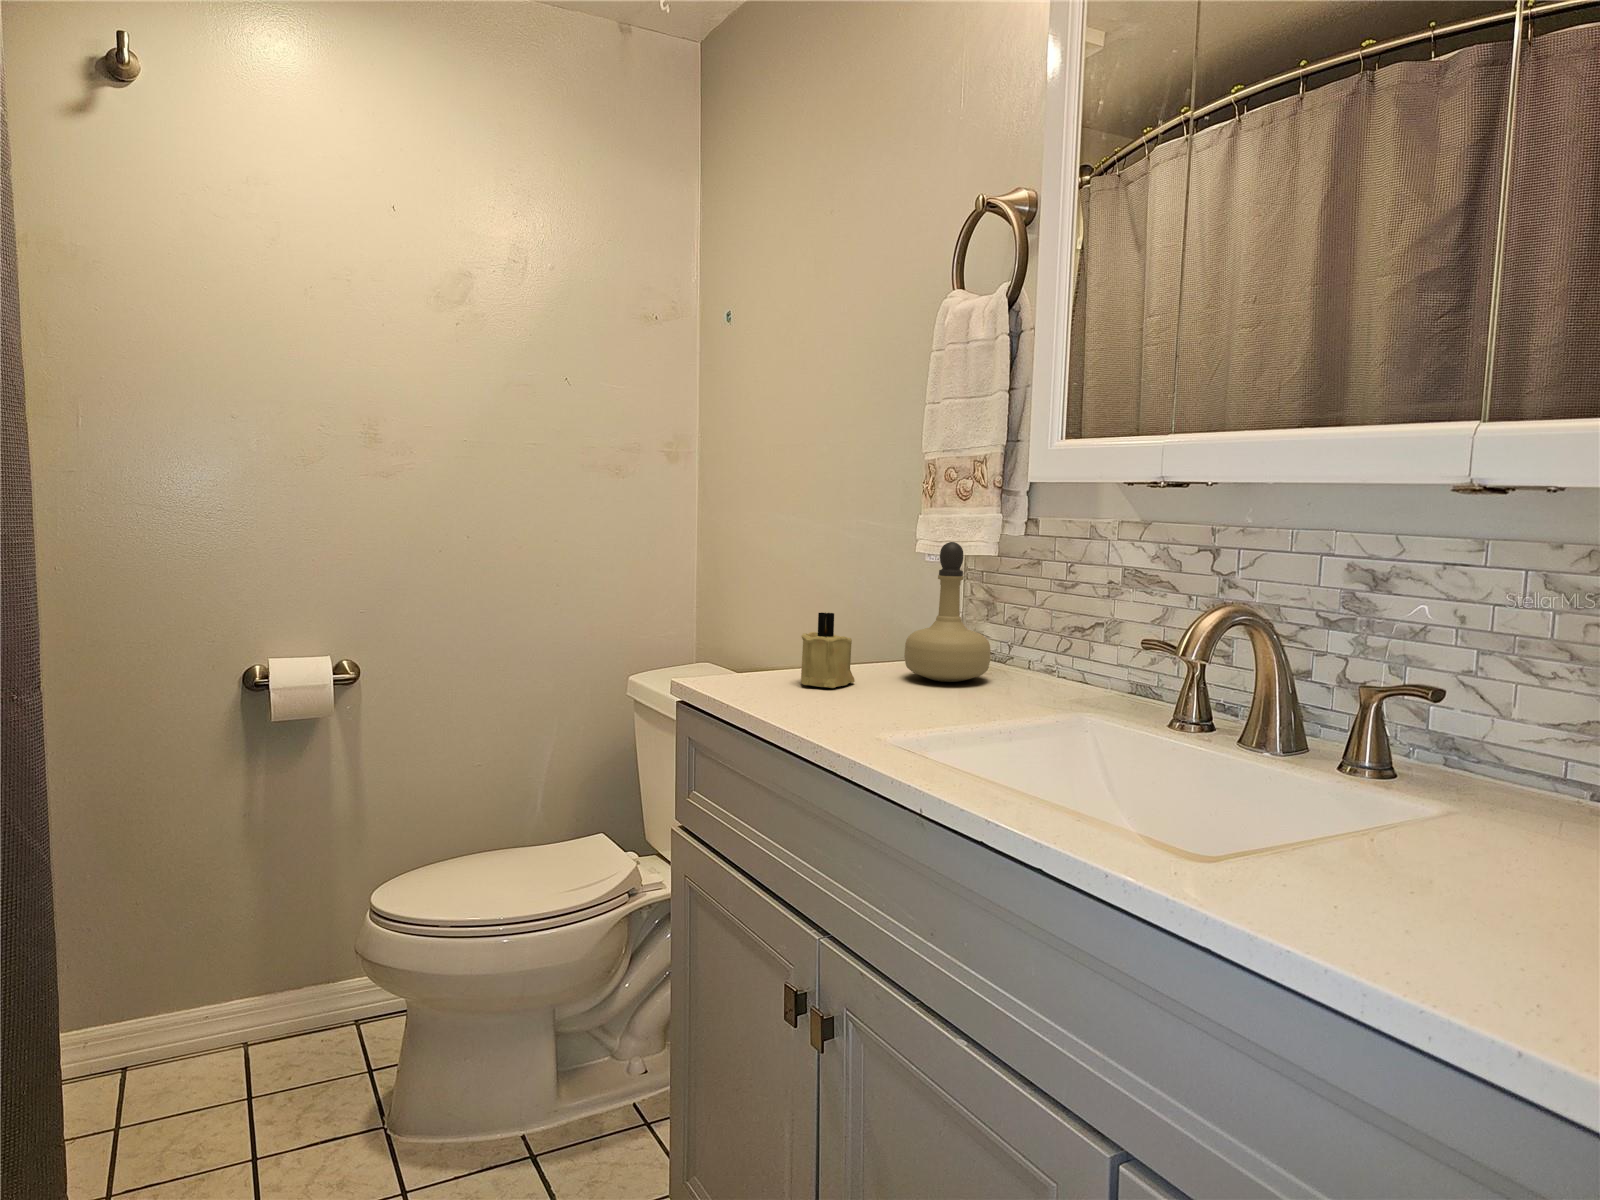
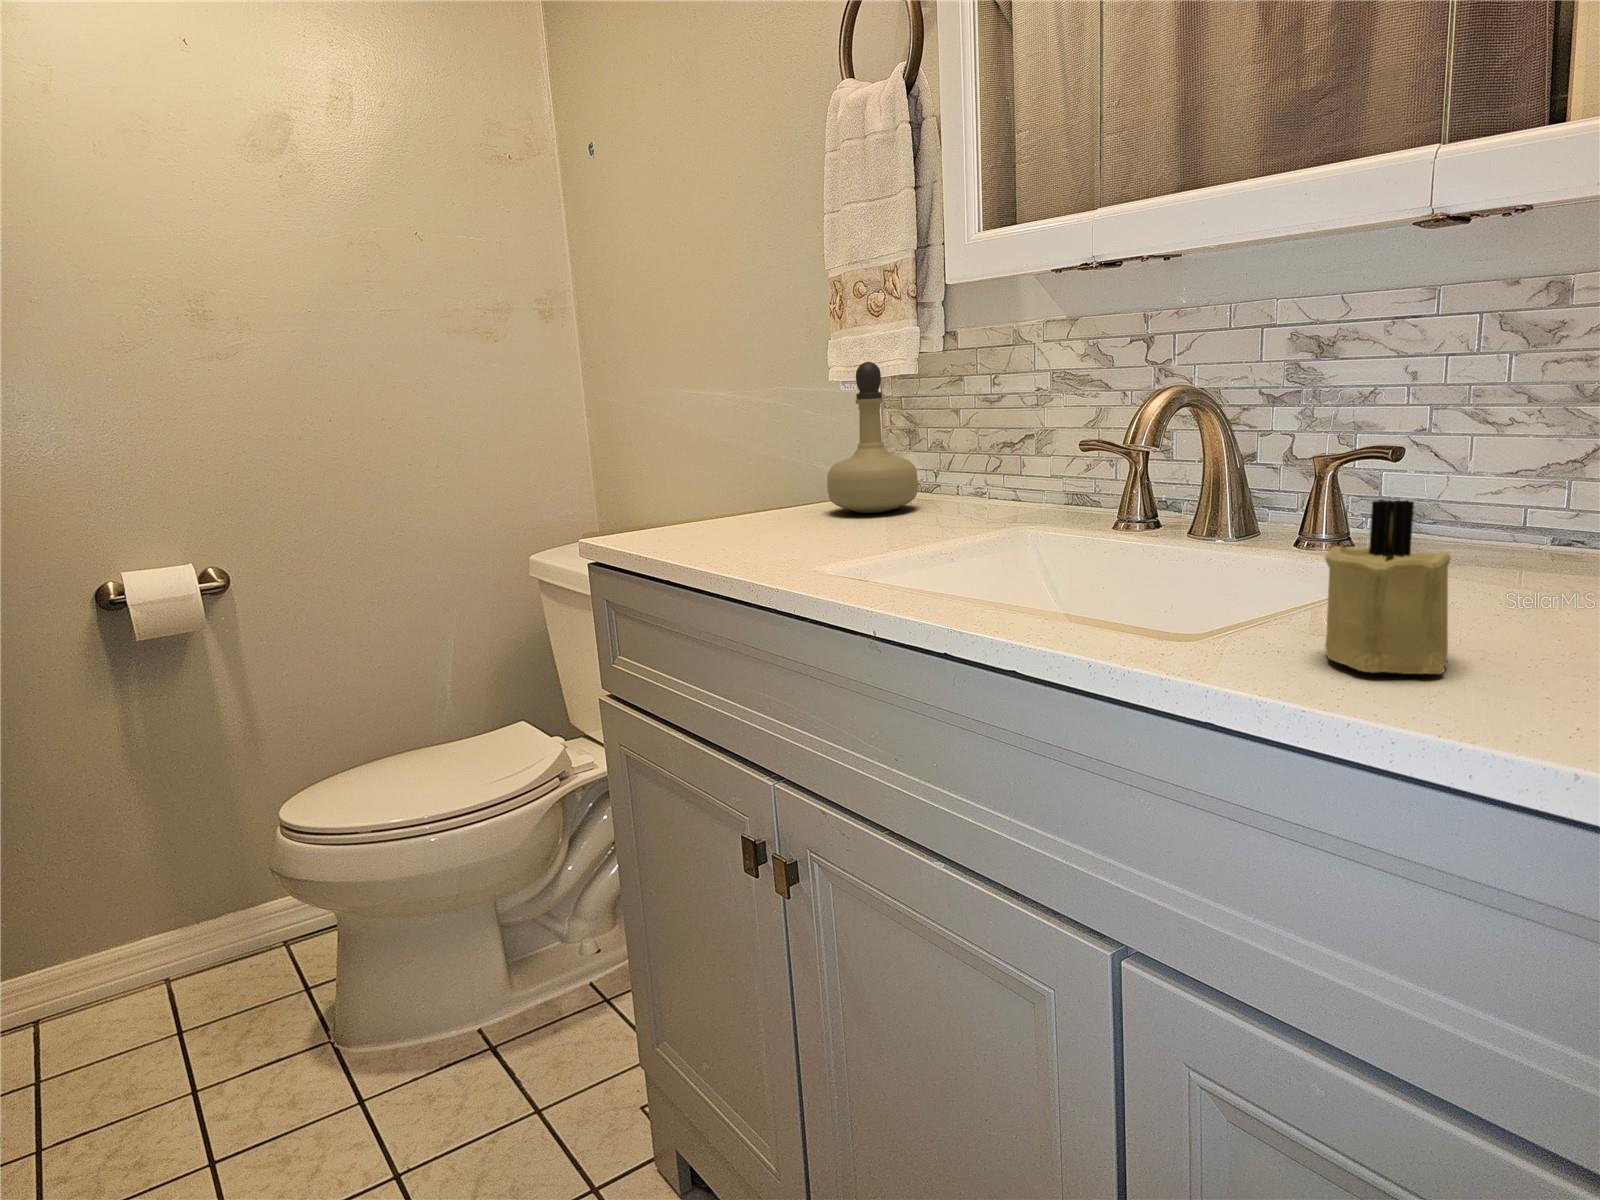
candle: present [801,613,855,688] -> present [1324,500,1451,674]

